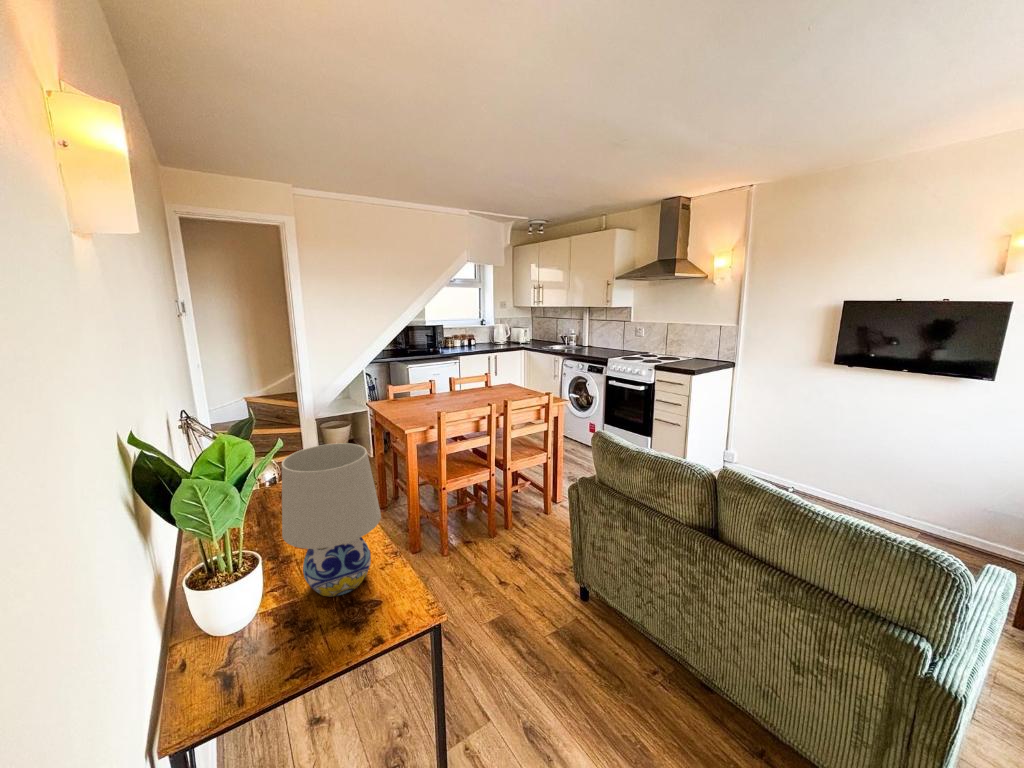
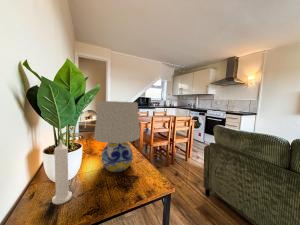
candle: none [216,567,257,672] -> present [52,140,72,204]

